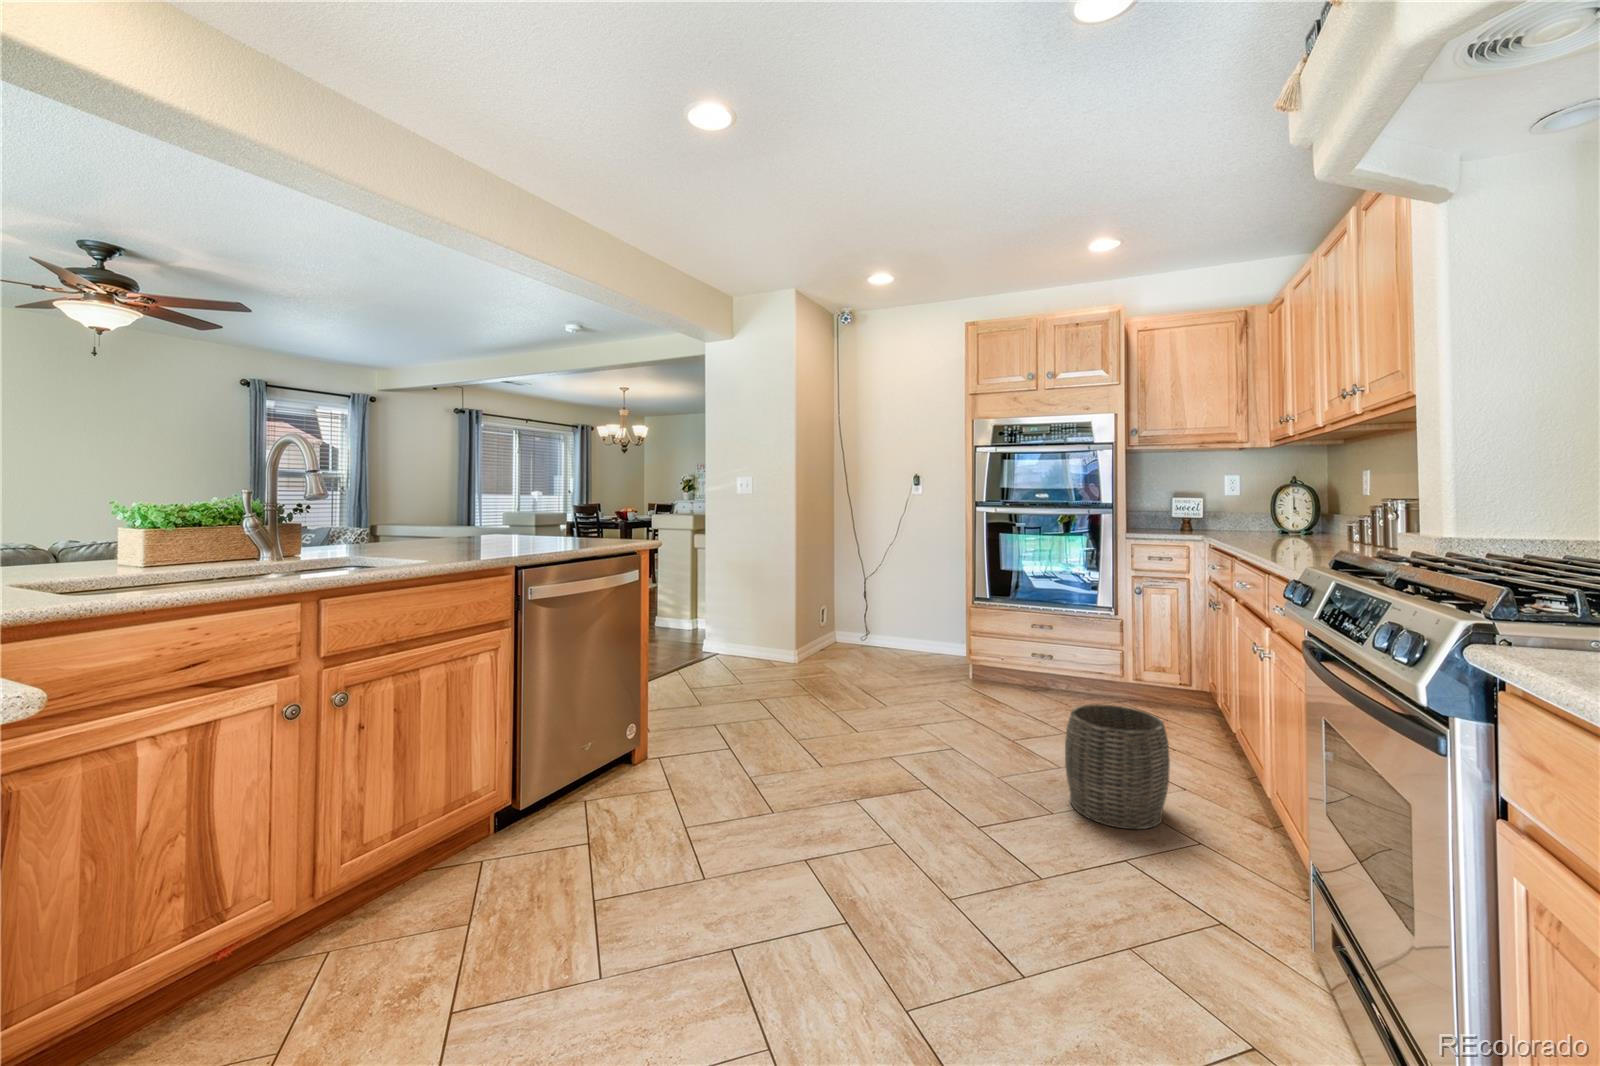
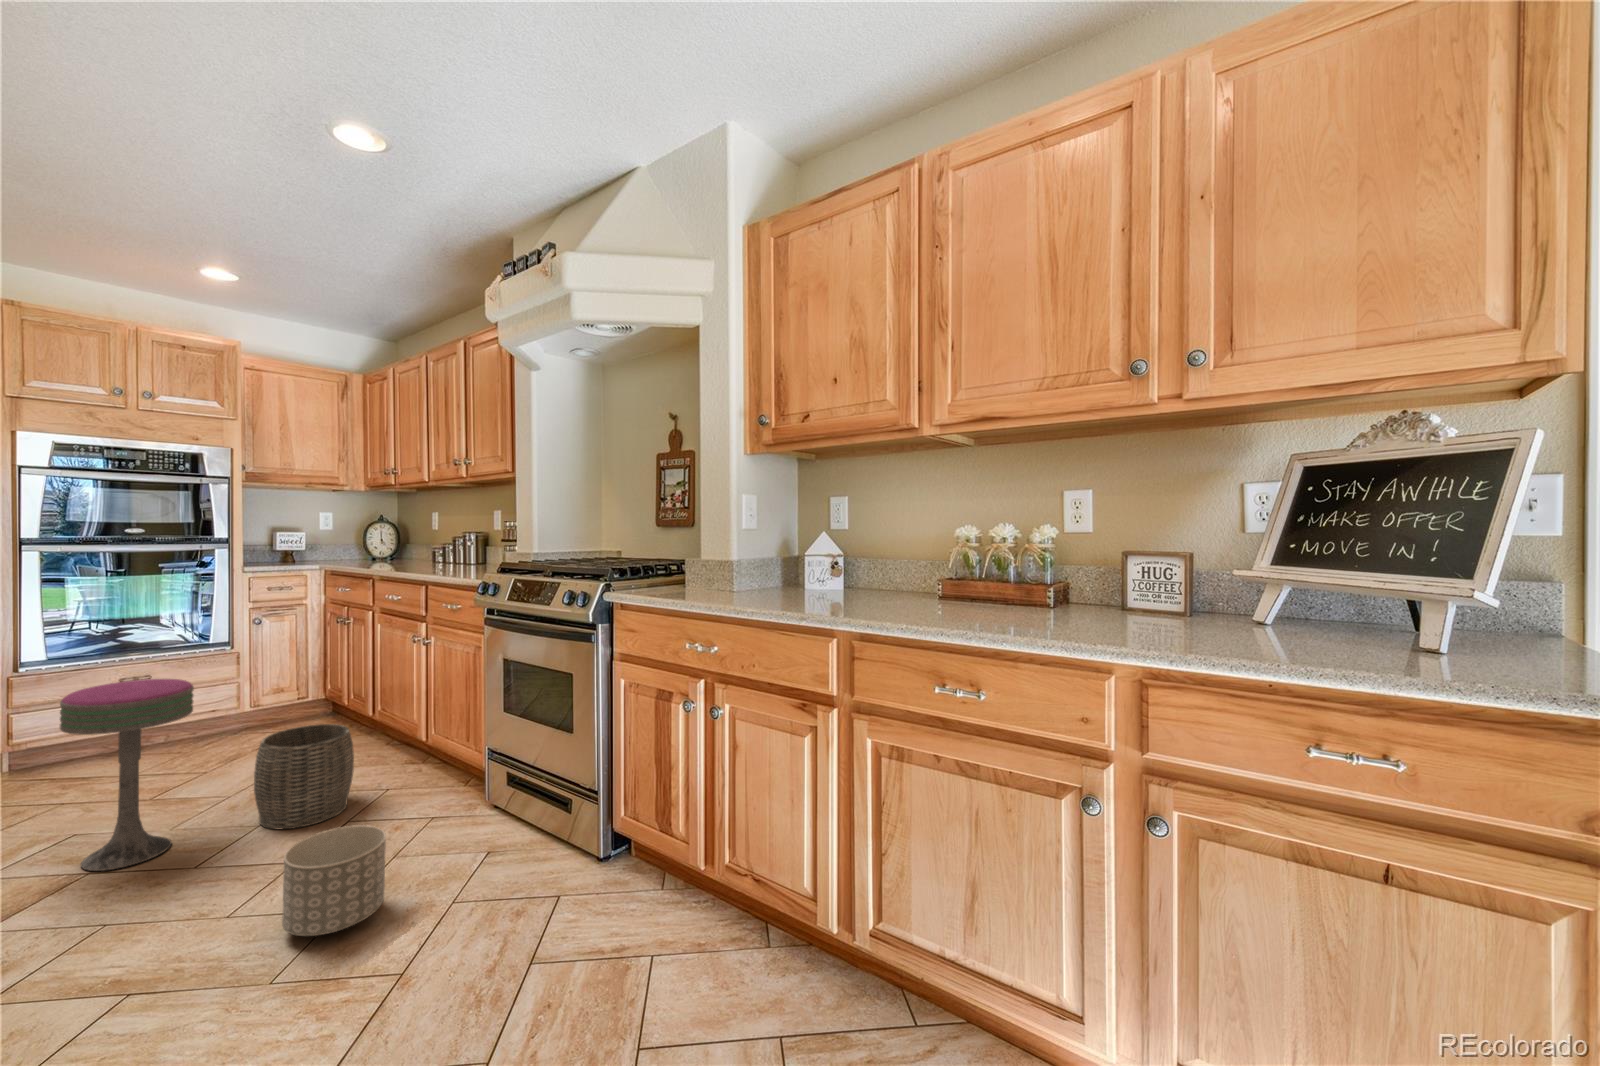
bar stool: none [931,618,1018,787] -> present [60,679,194,871]
planter: none [988,834,1106,988] -> present [282,825,386,936]

